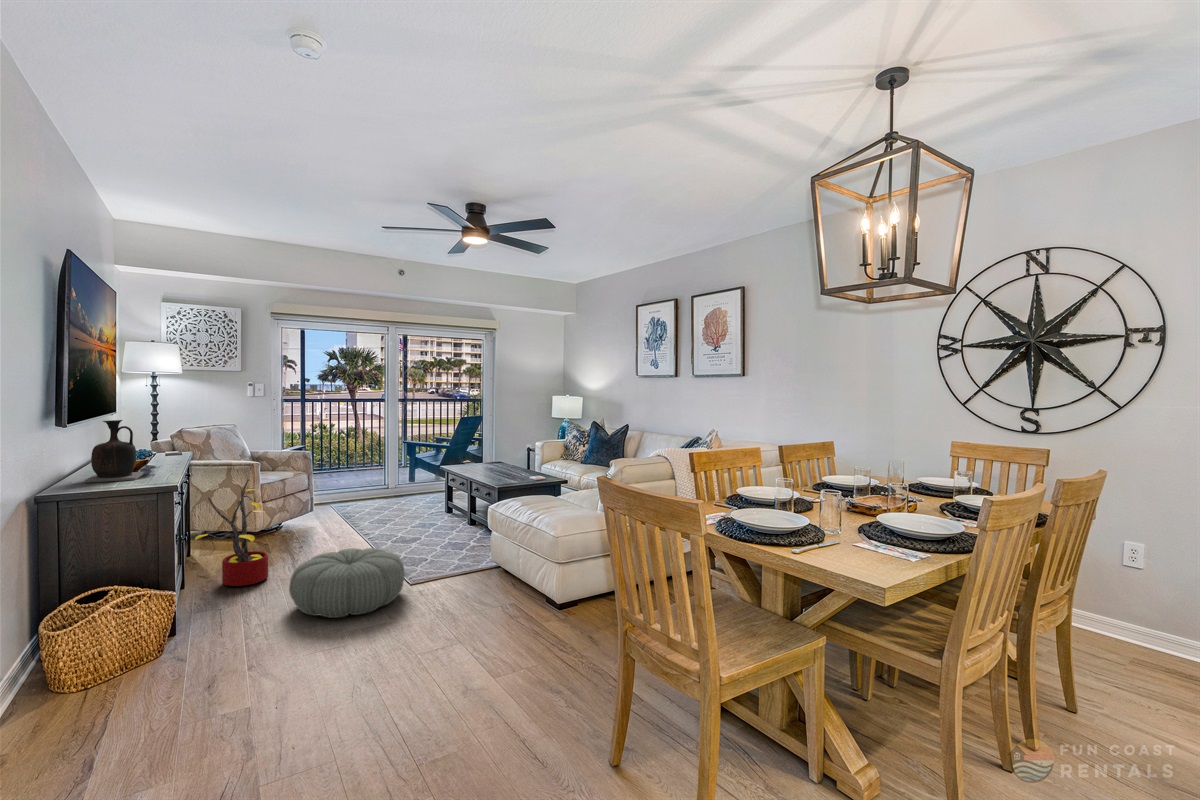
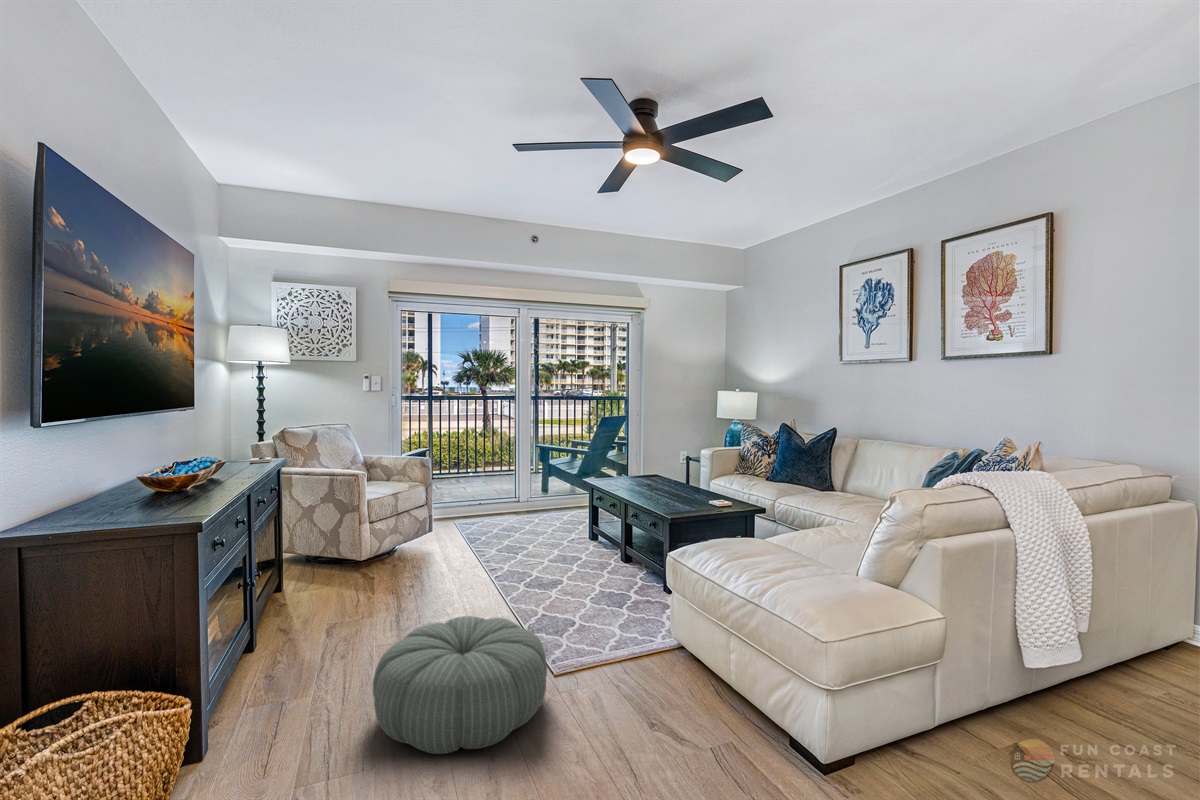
vase: present [85,420,143,482] -> none [78,417,177,513]
decorative plant: present [195,479,268,586] -> none [250,499,371,657]

